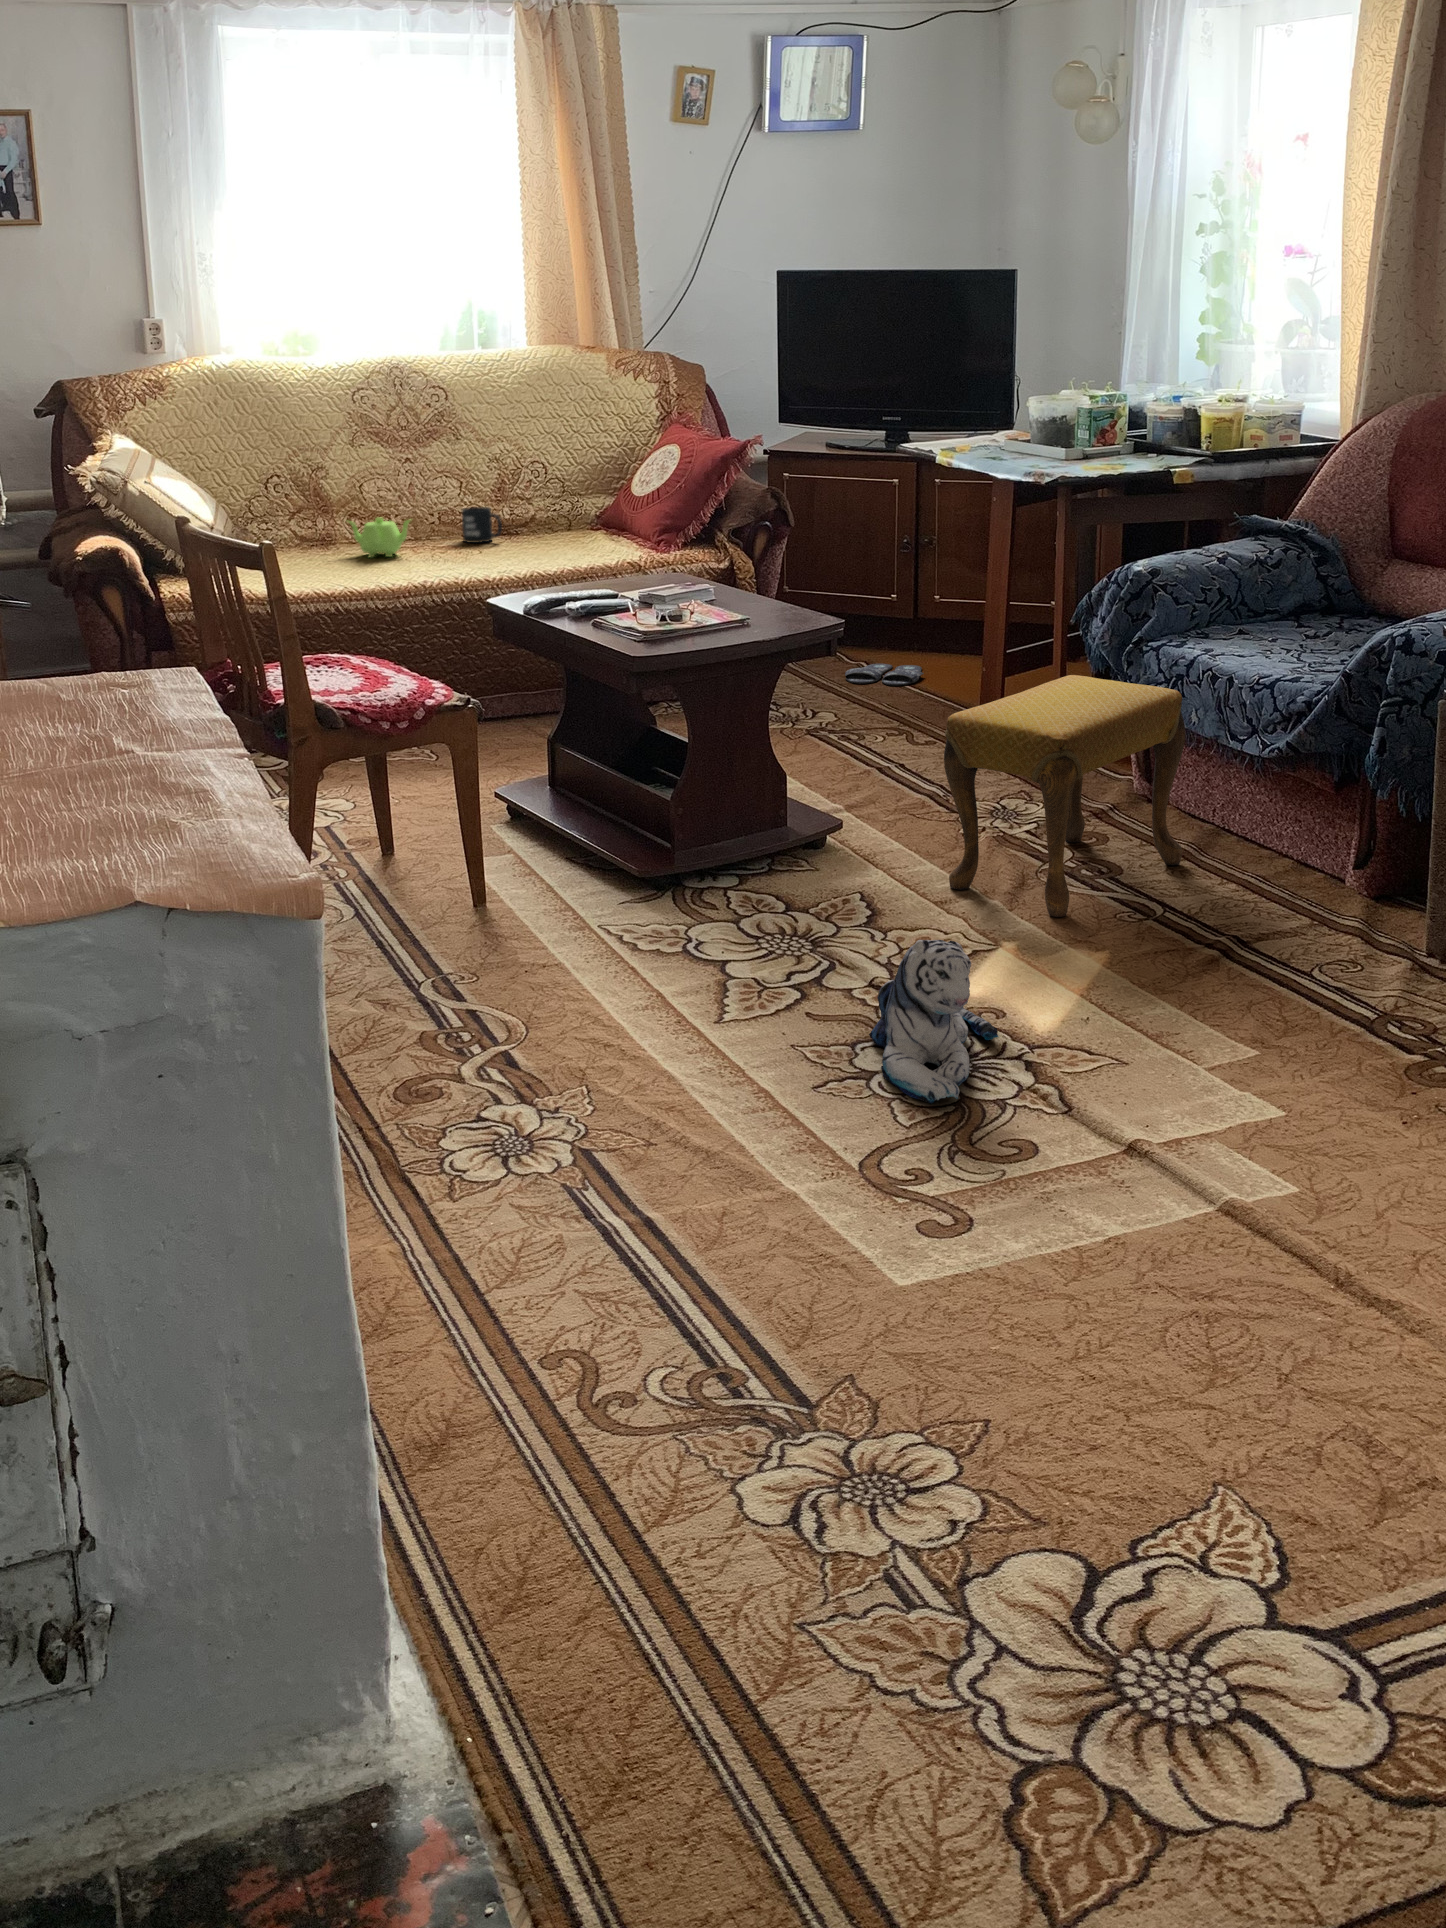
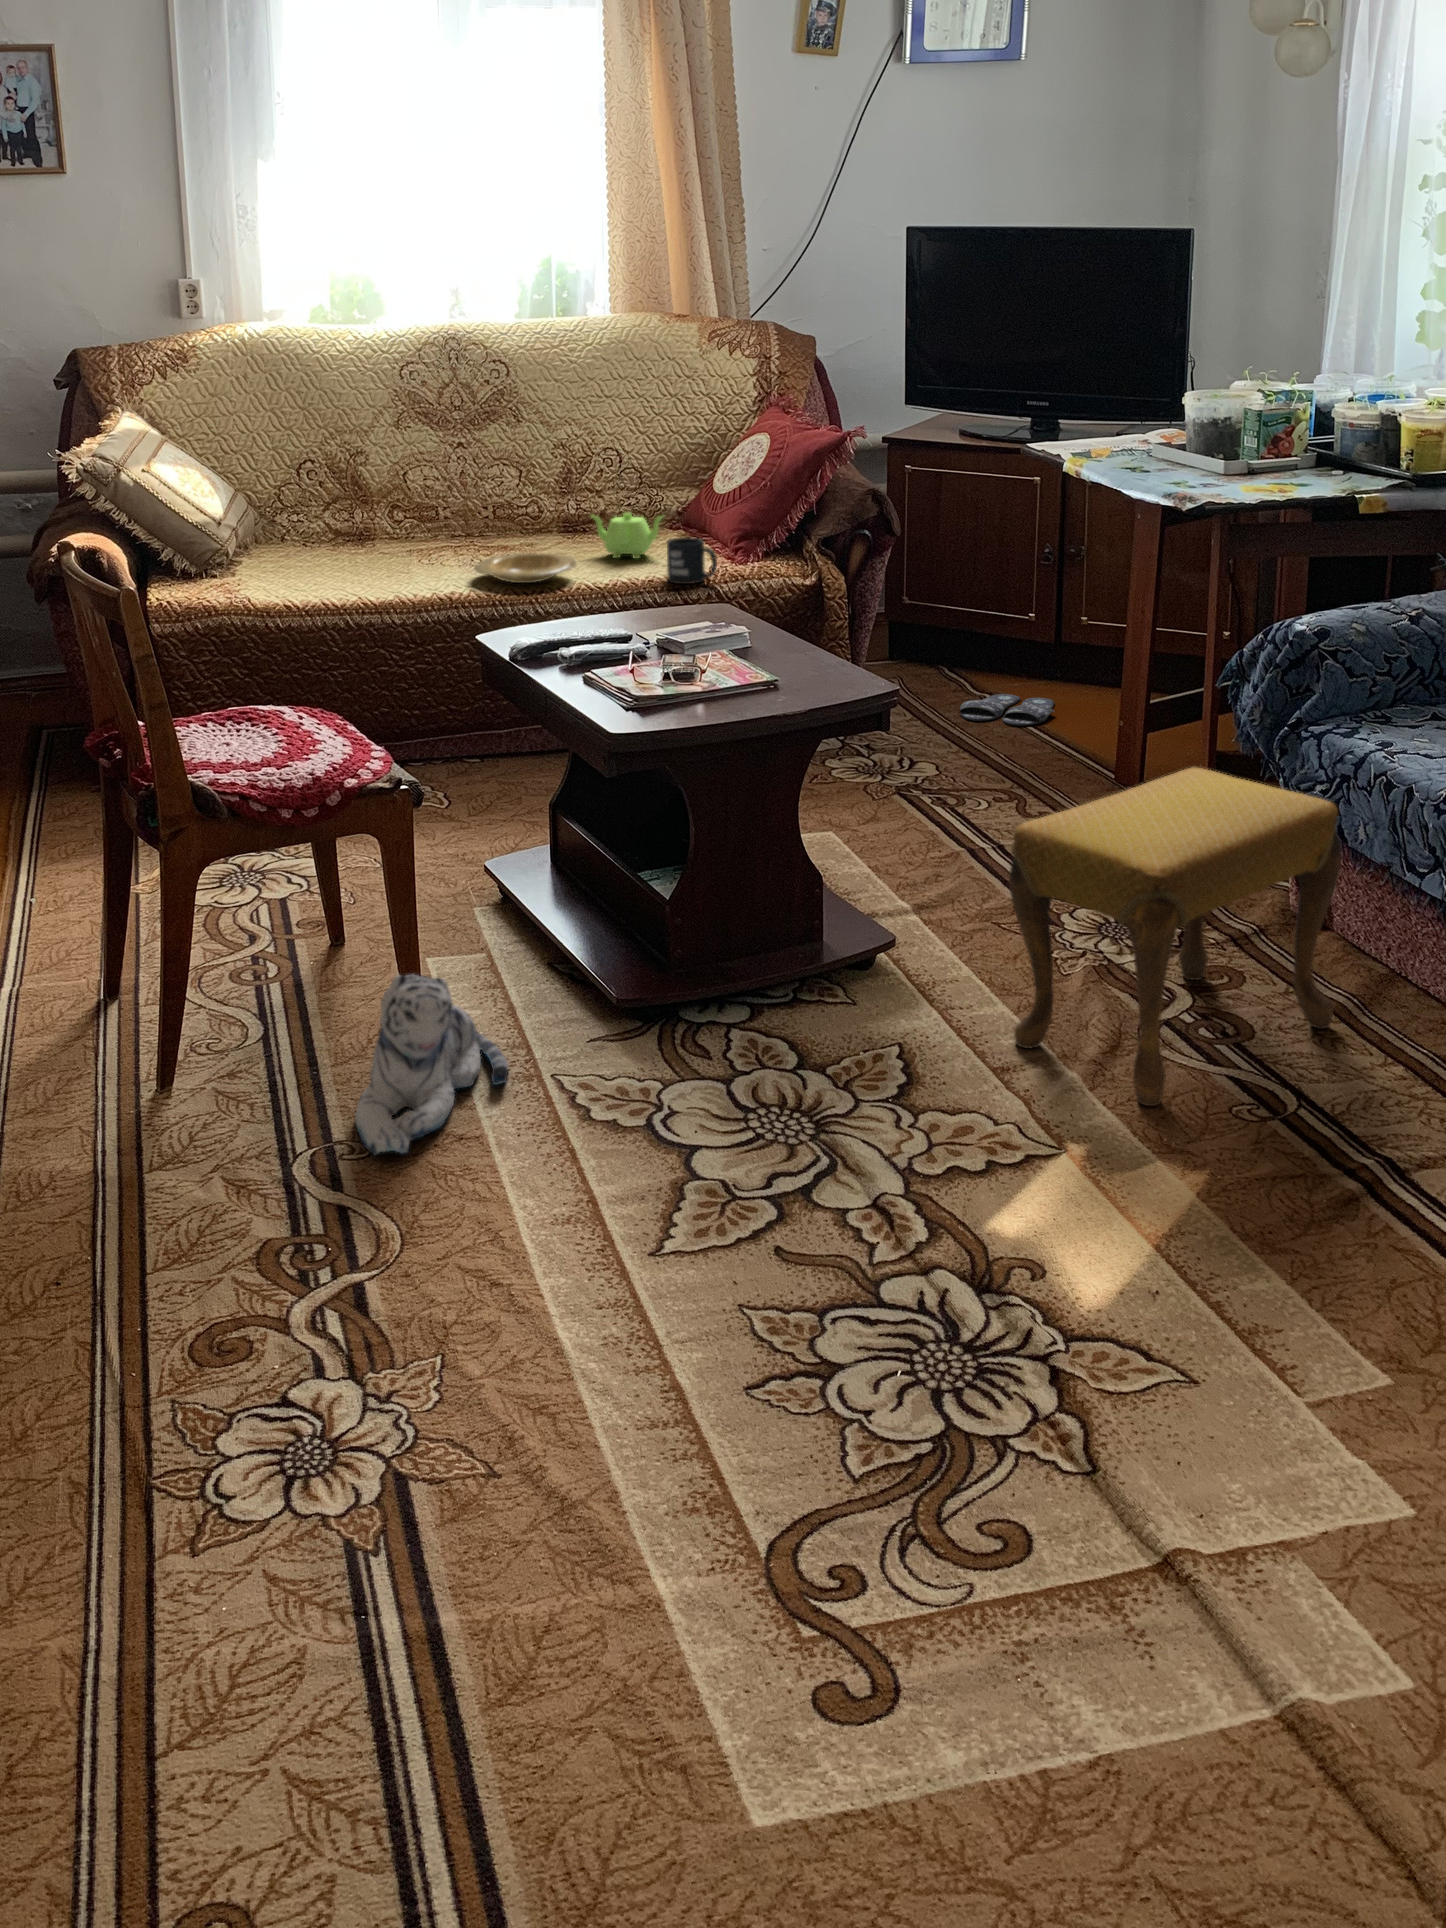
mug: present [462,507,502,543] -> present [667,537,717,584]
teapot: present [349,518,409,558] -> present [593,513,662,559]
plate: none [440,549,528,573] -> present [475,553,576,583]
plush toy: present [869,940,999,1103] -> present [355,975,509,1155]

